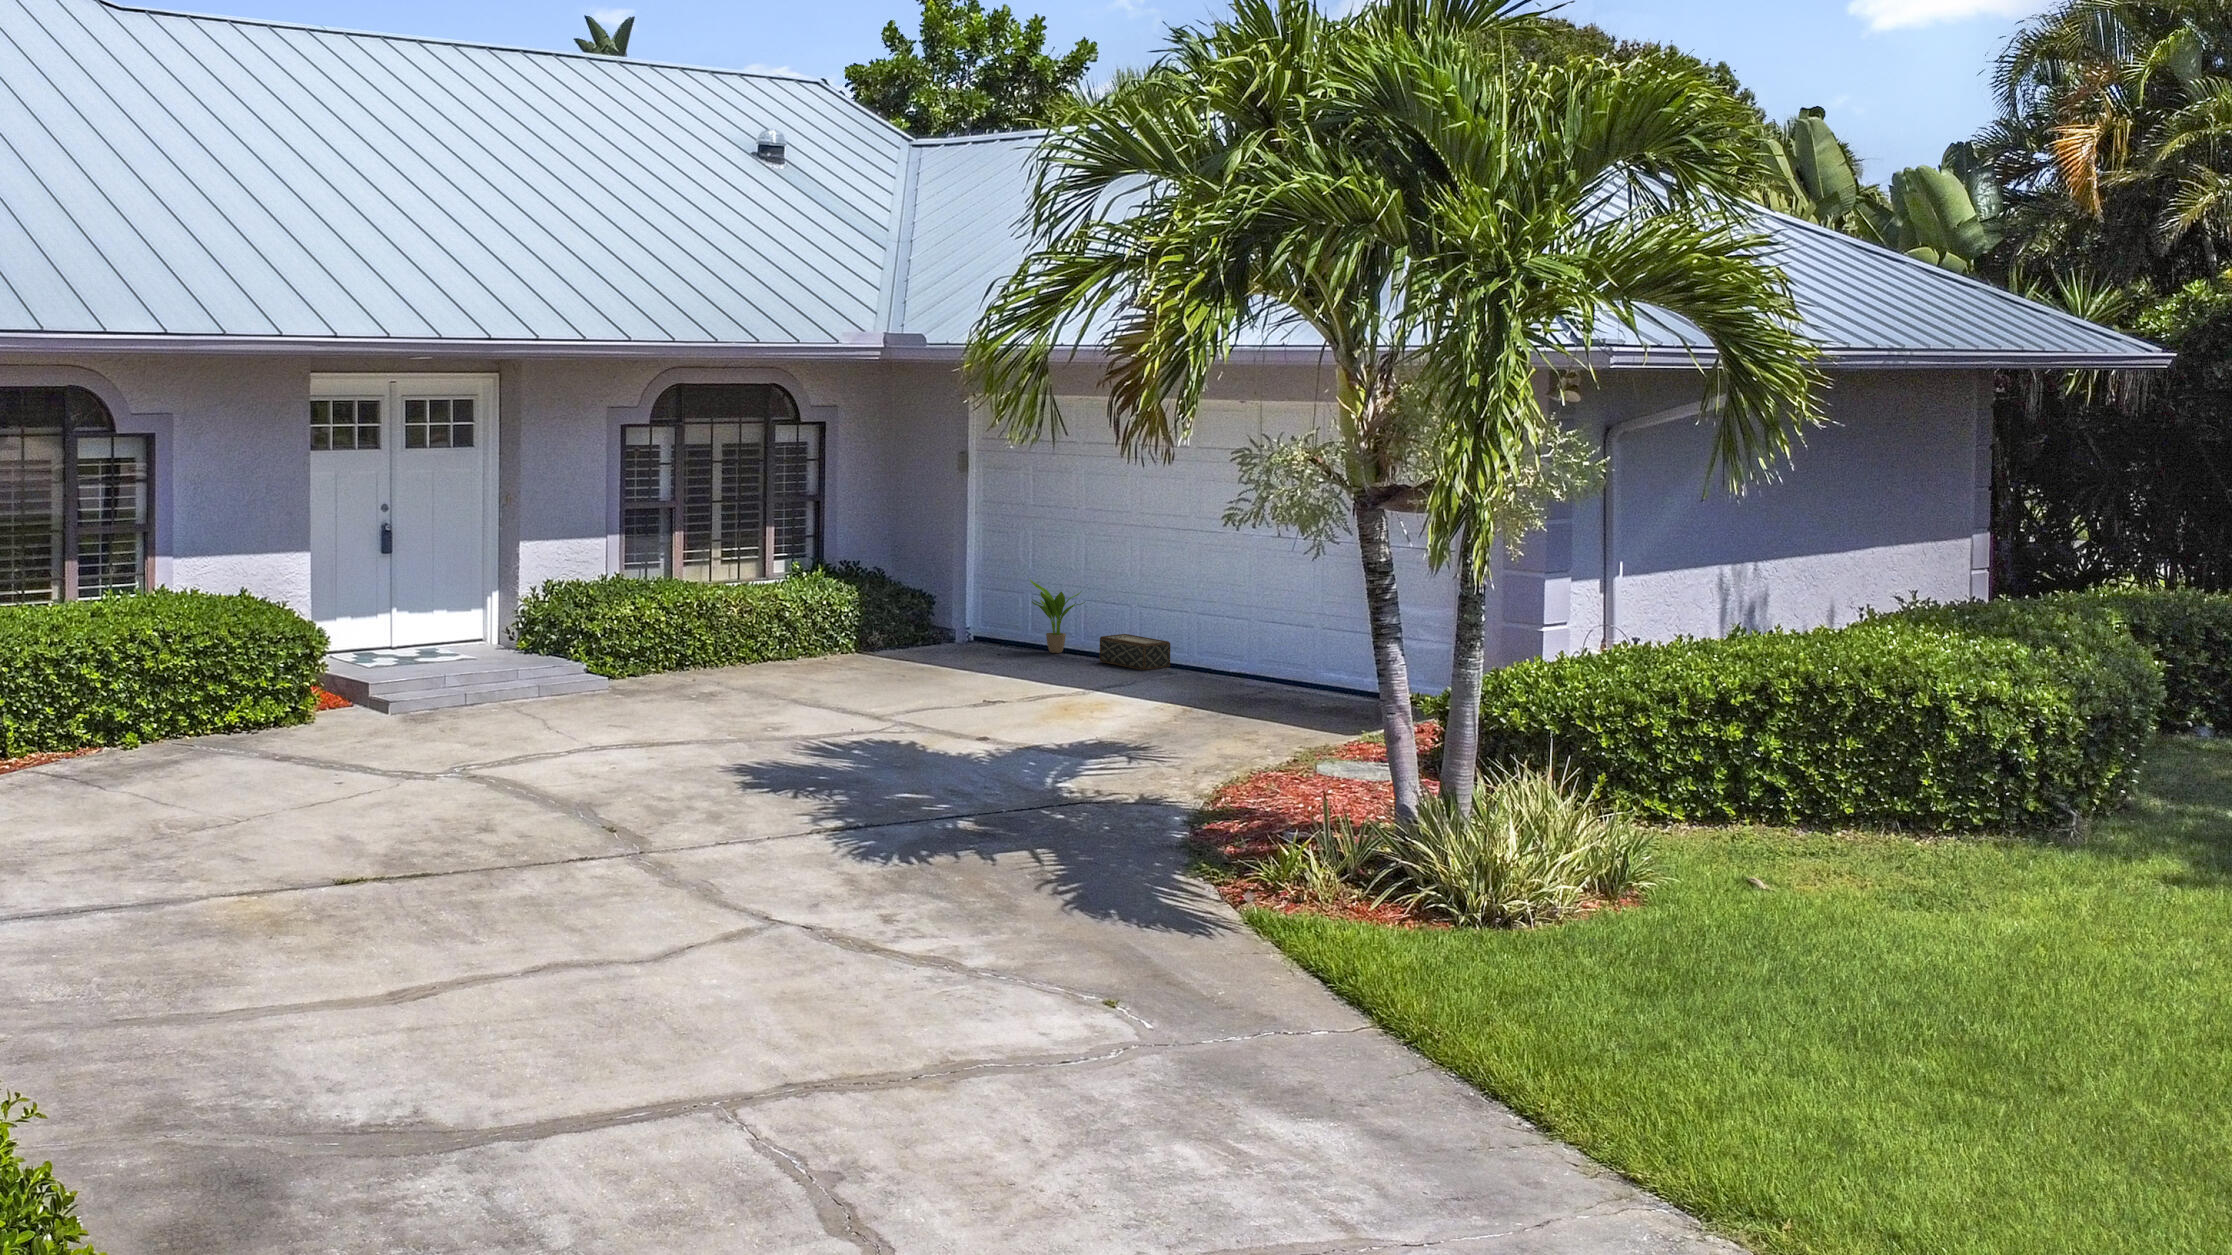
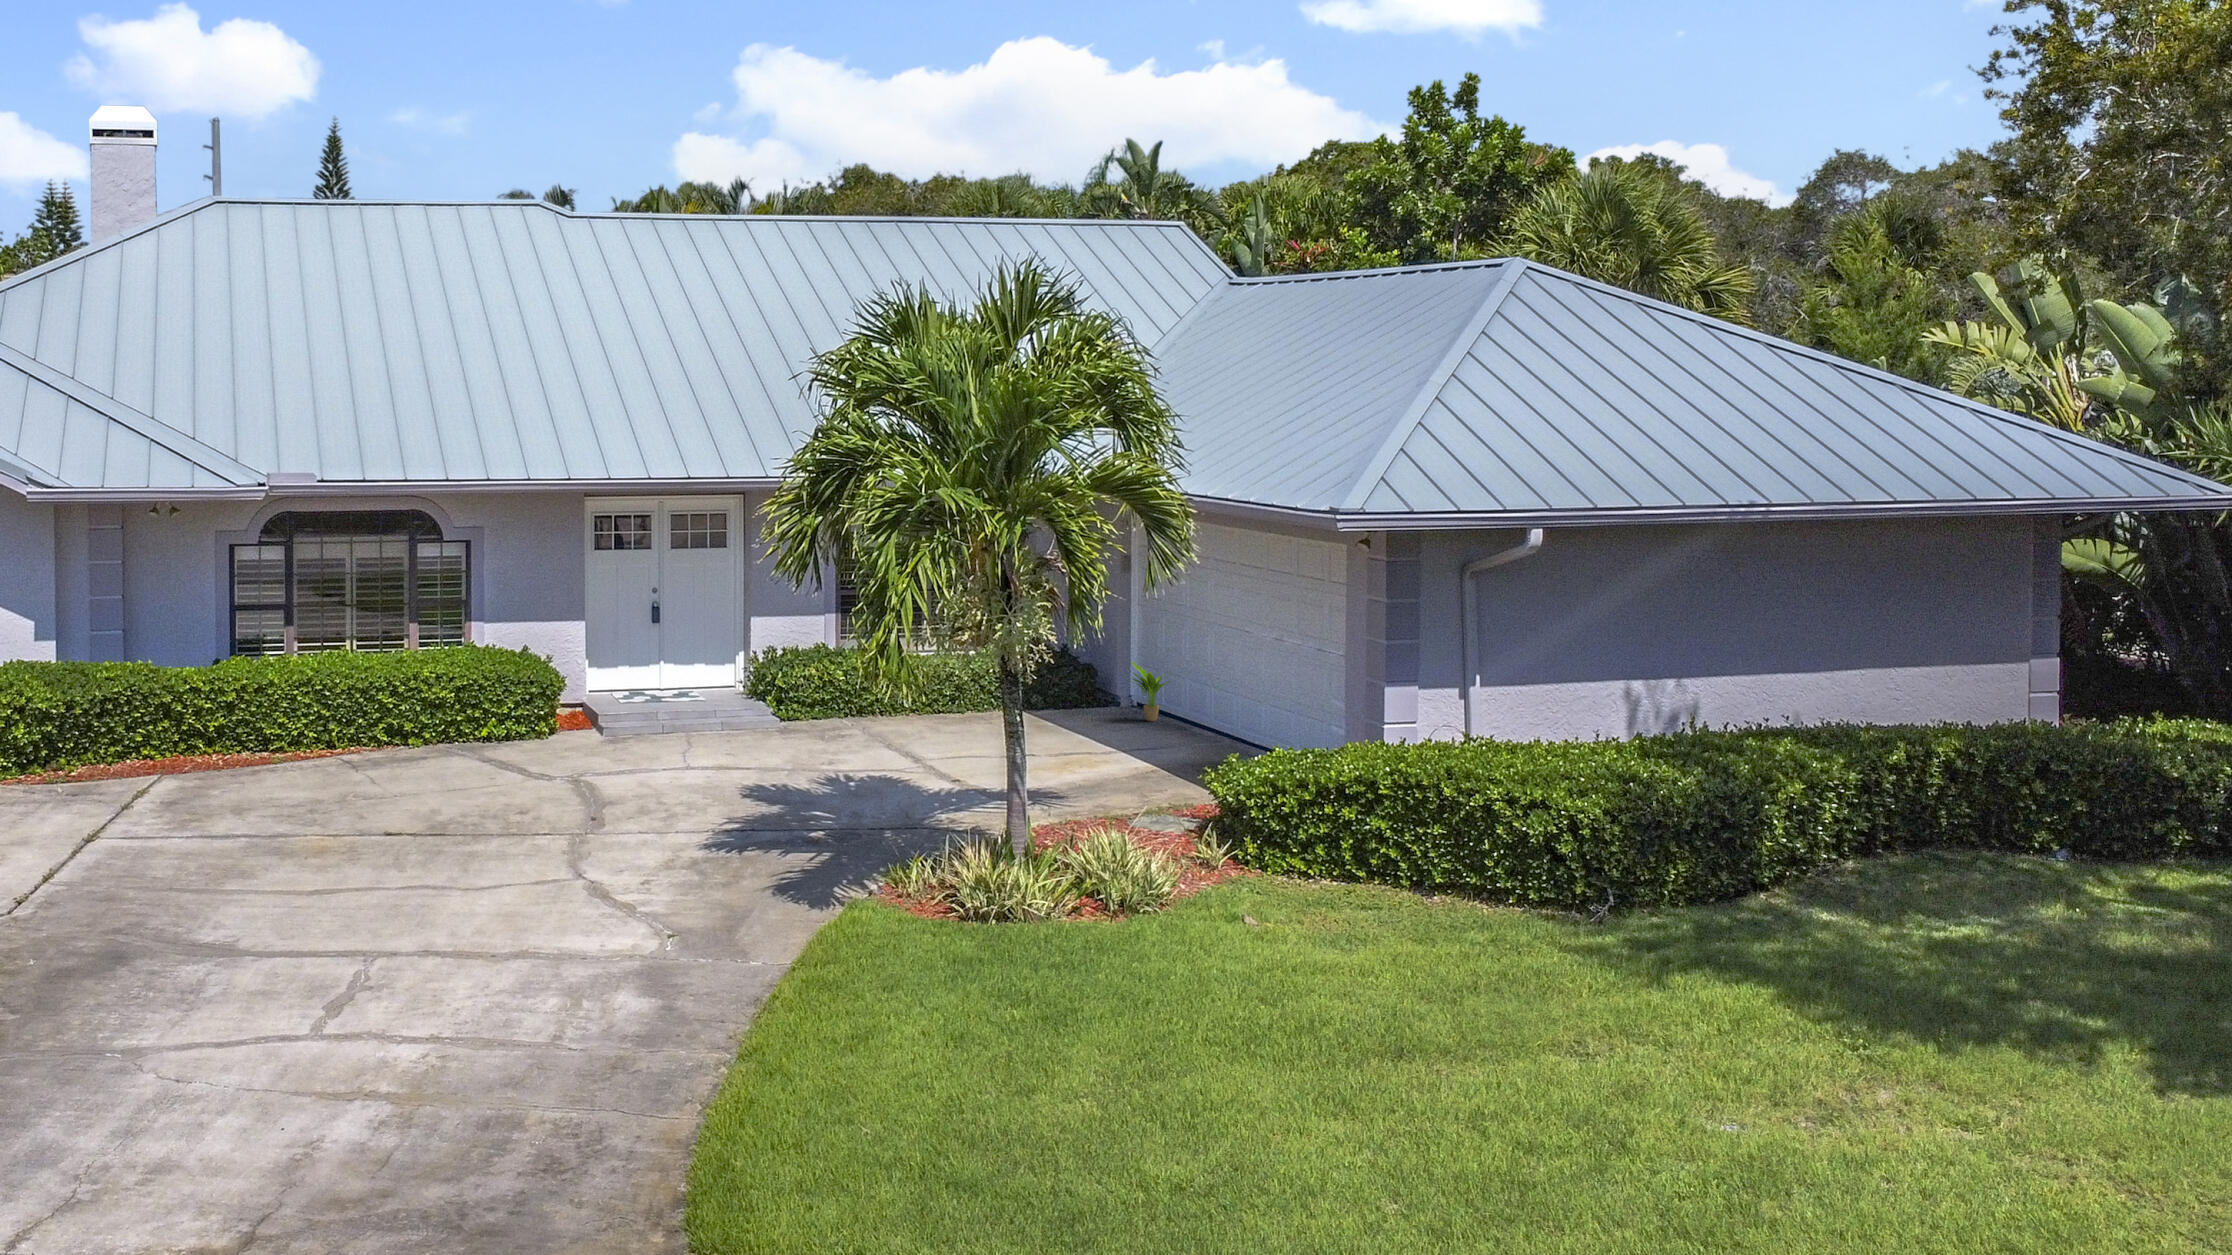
woven basket: present [1100,634,1170,670] -> none [1167,709,1216,738]

